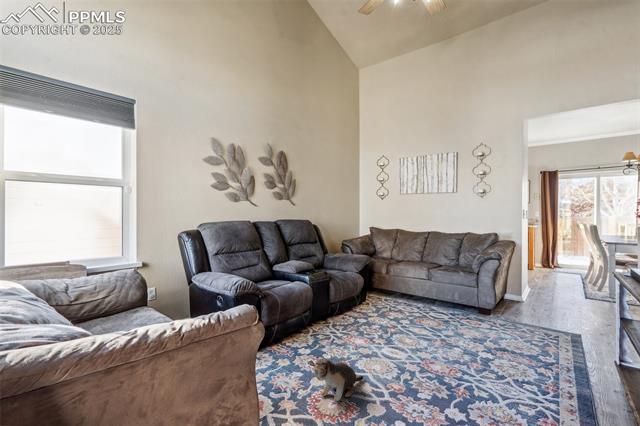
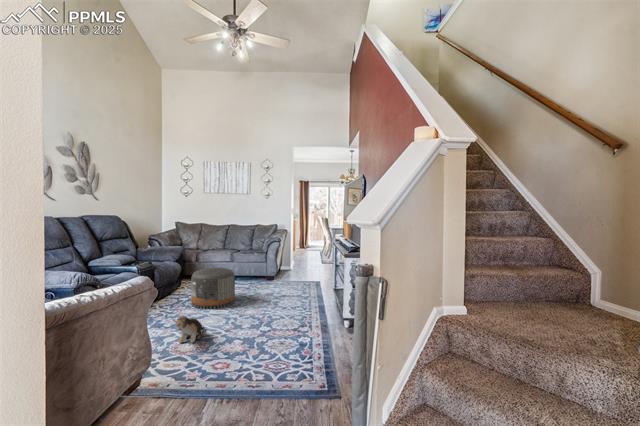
pouf: none [366,287,423,346] -> present [191,268,235,309]

